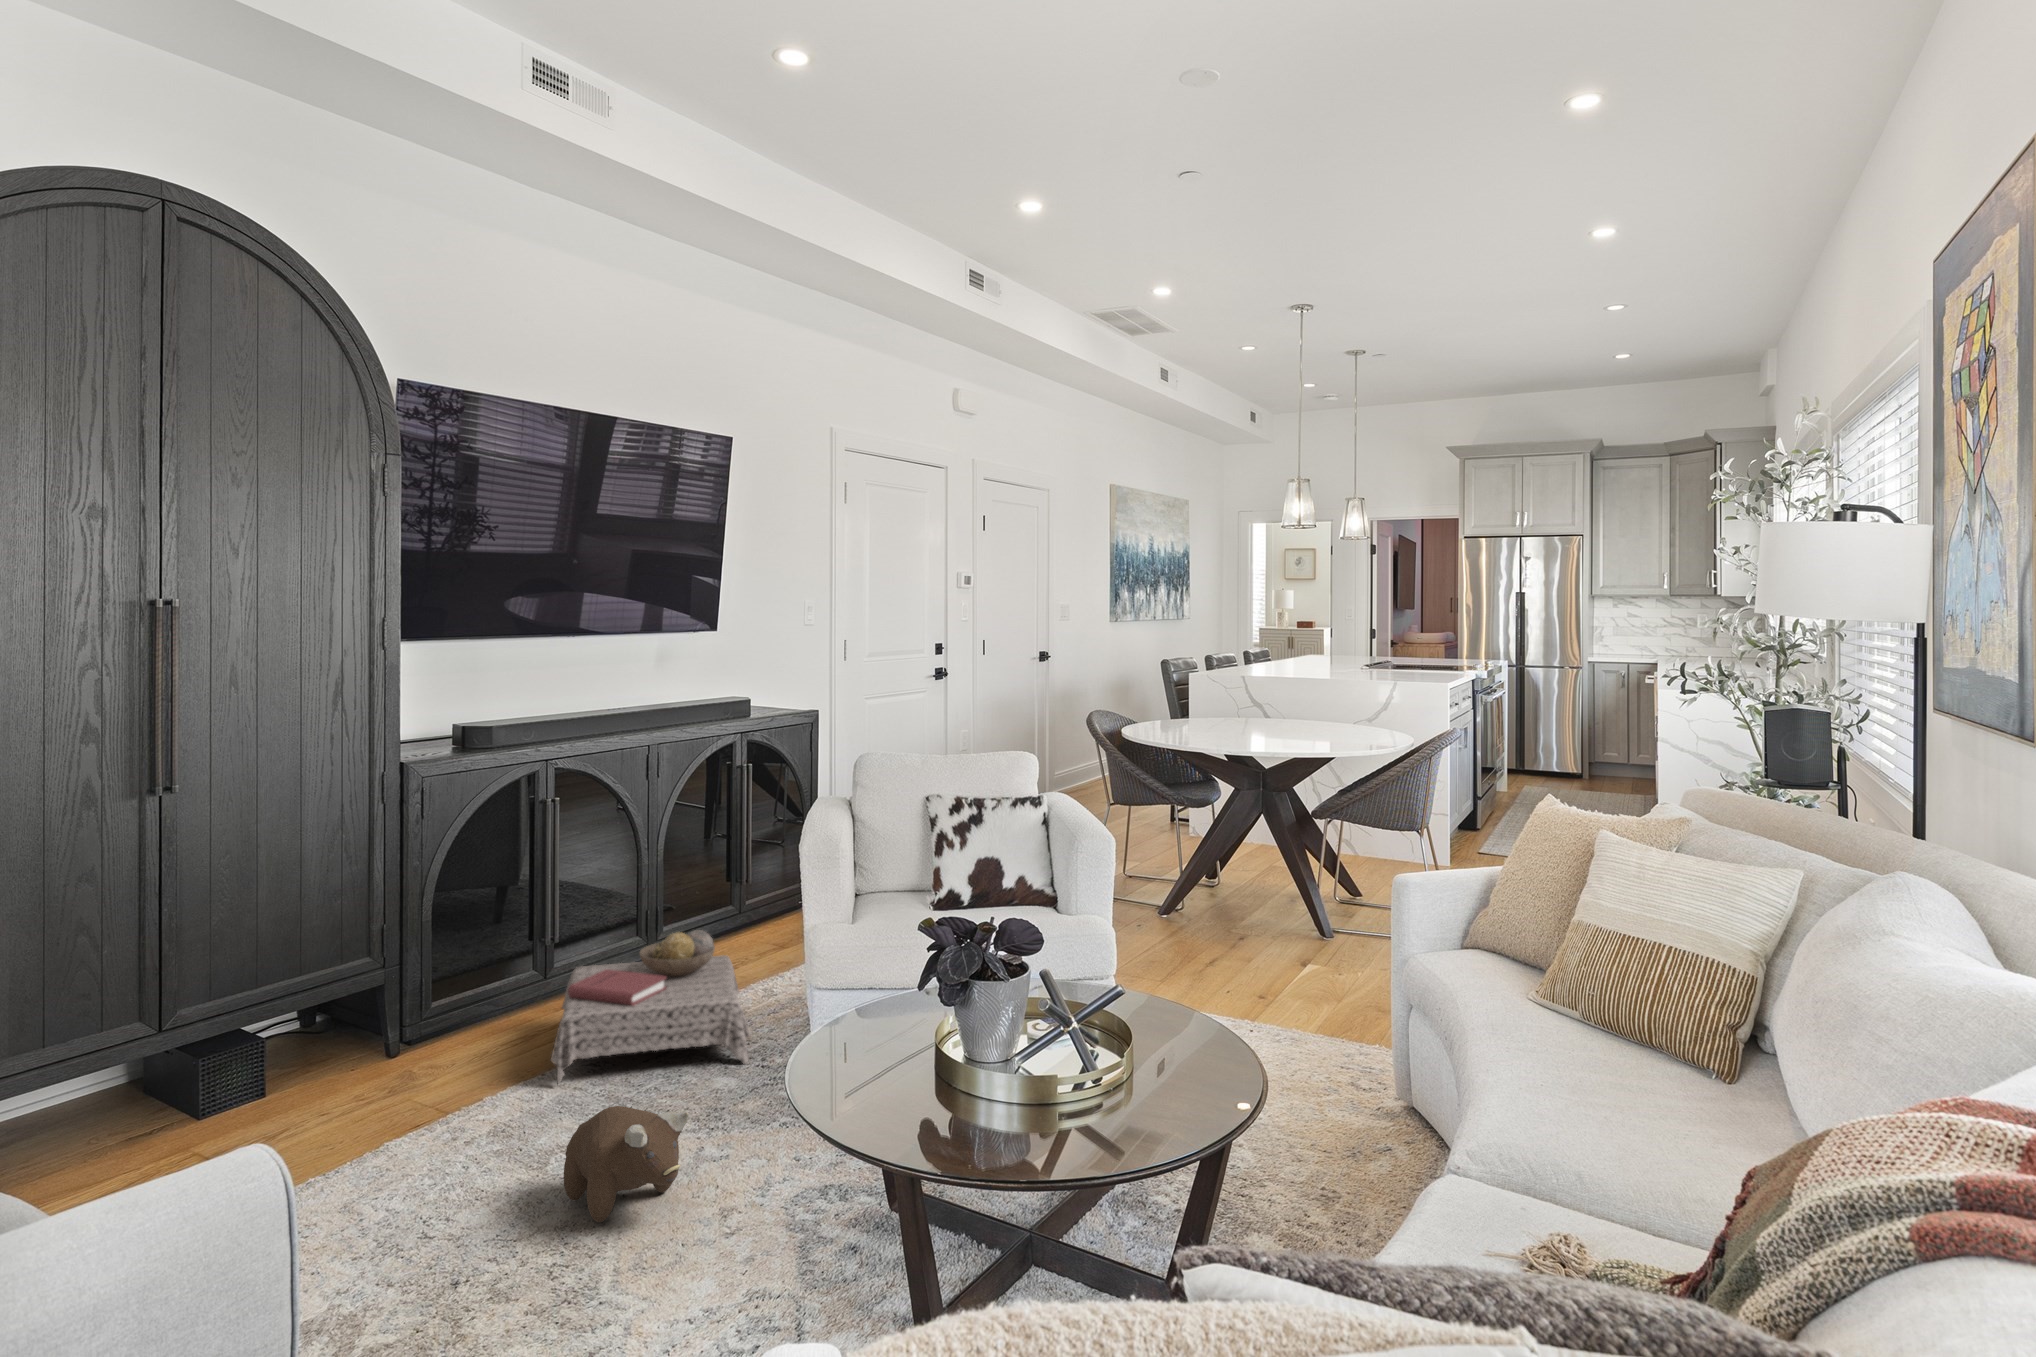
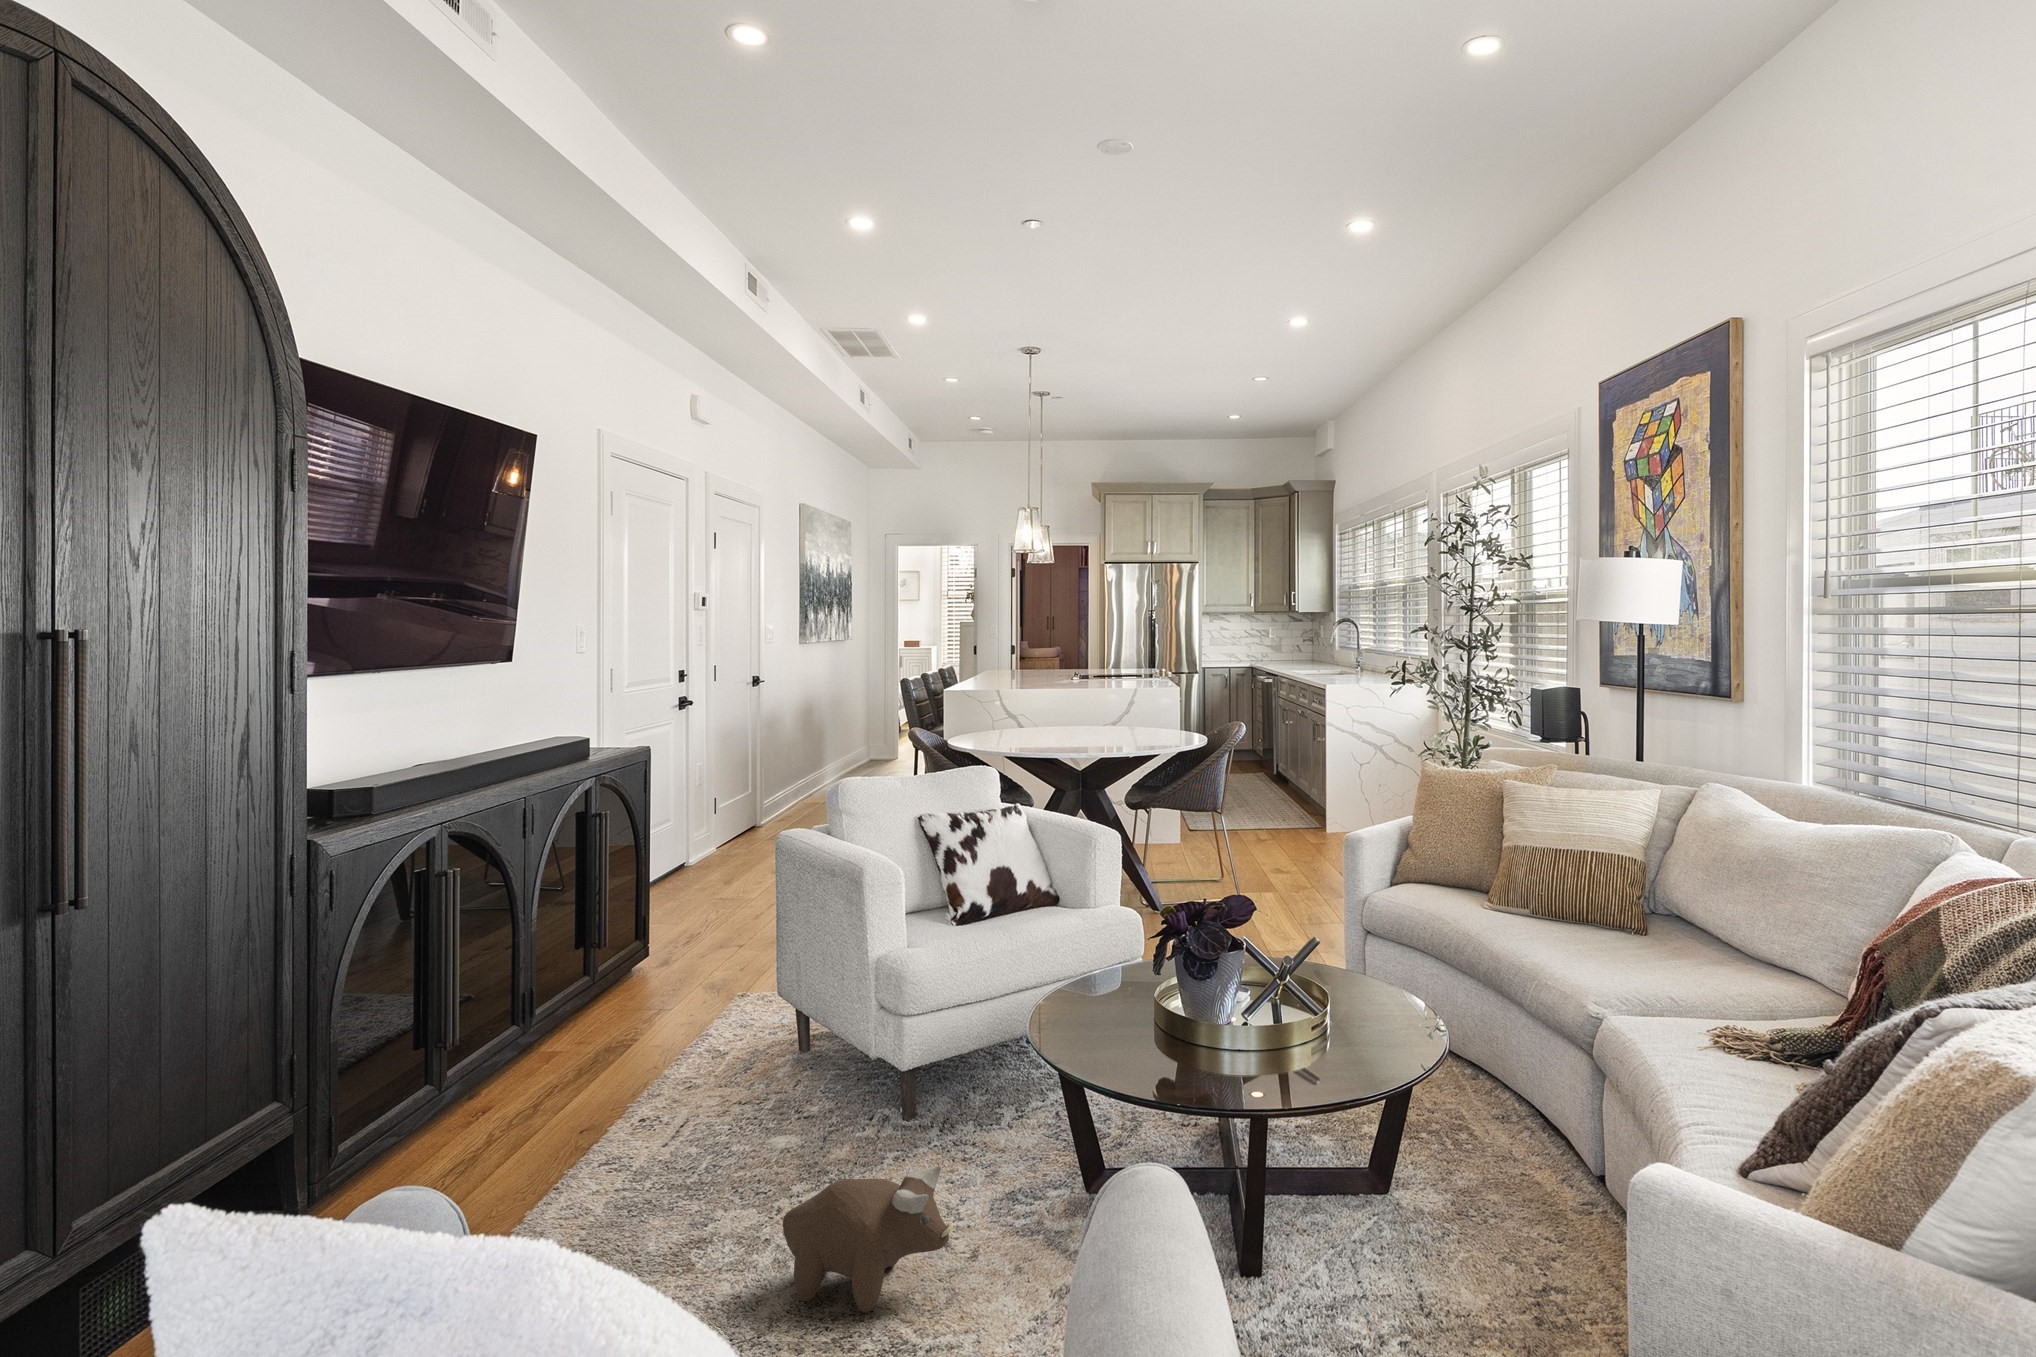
ottoman: present [551,930,749,1084] -> none [522,993,799,1200]

